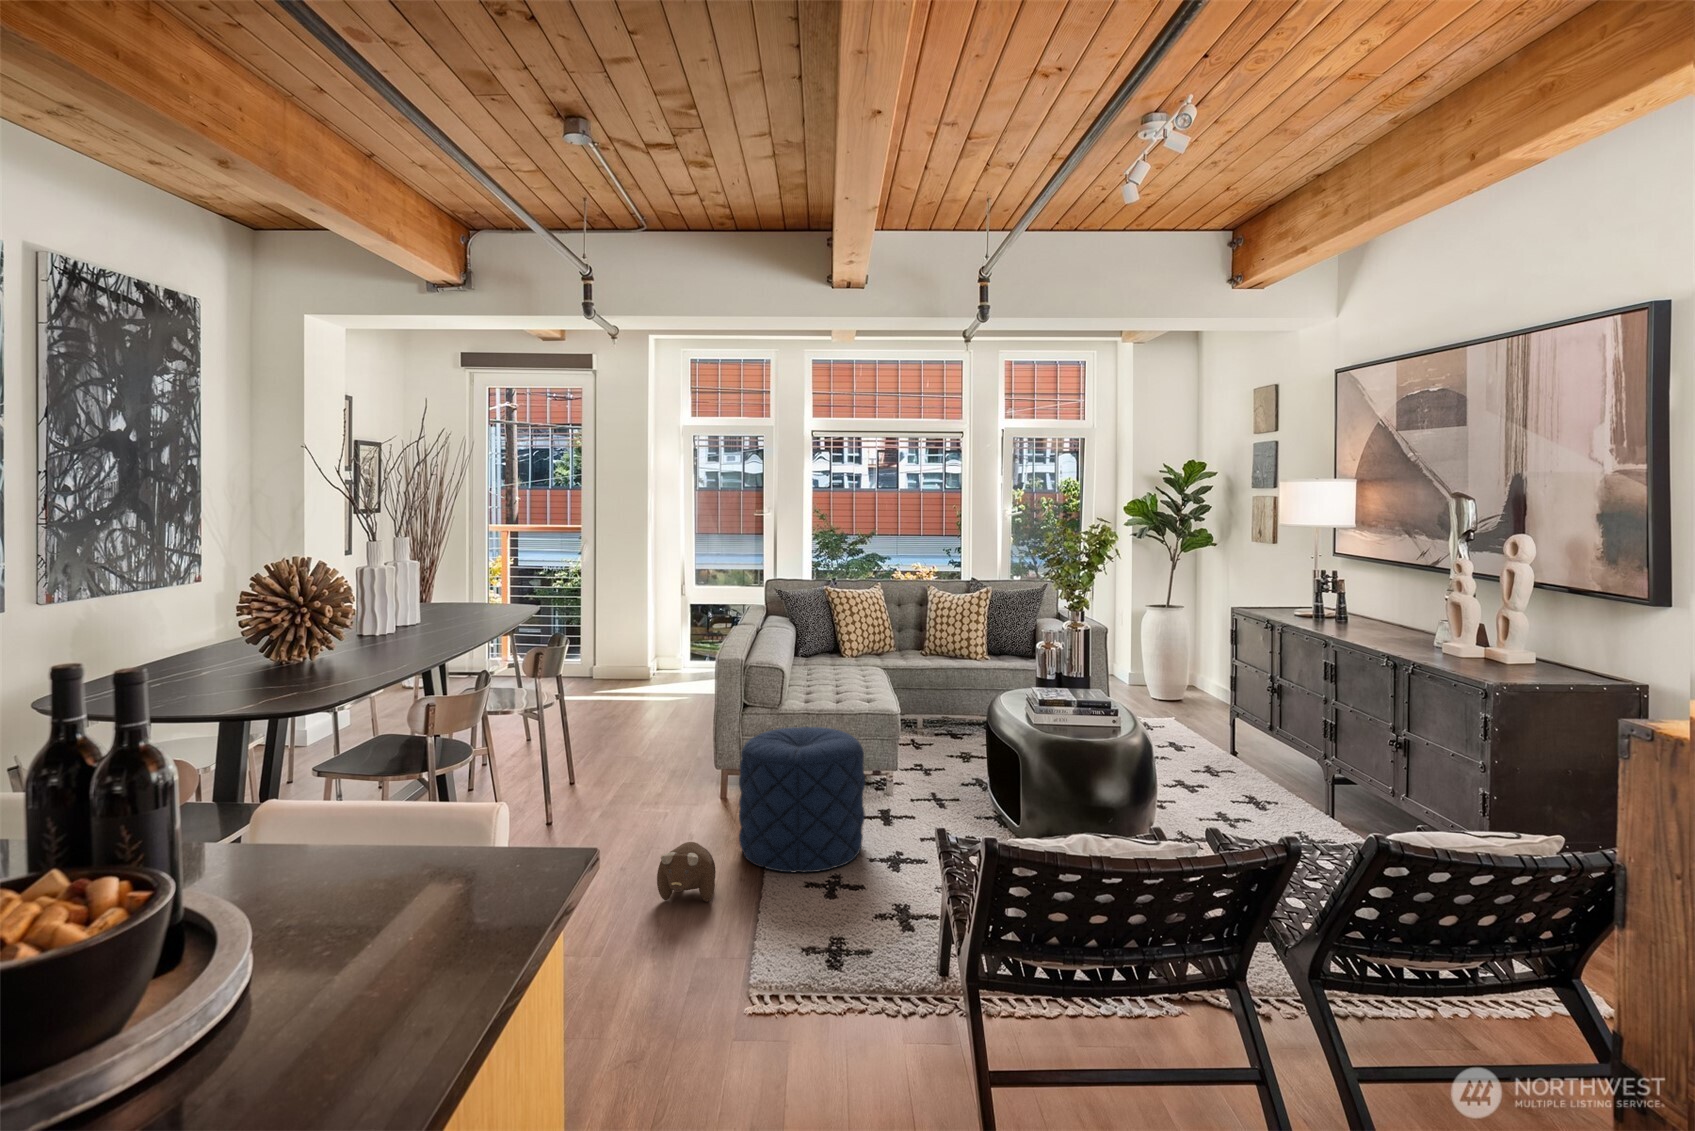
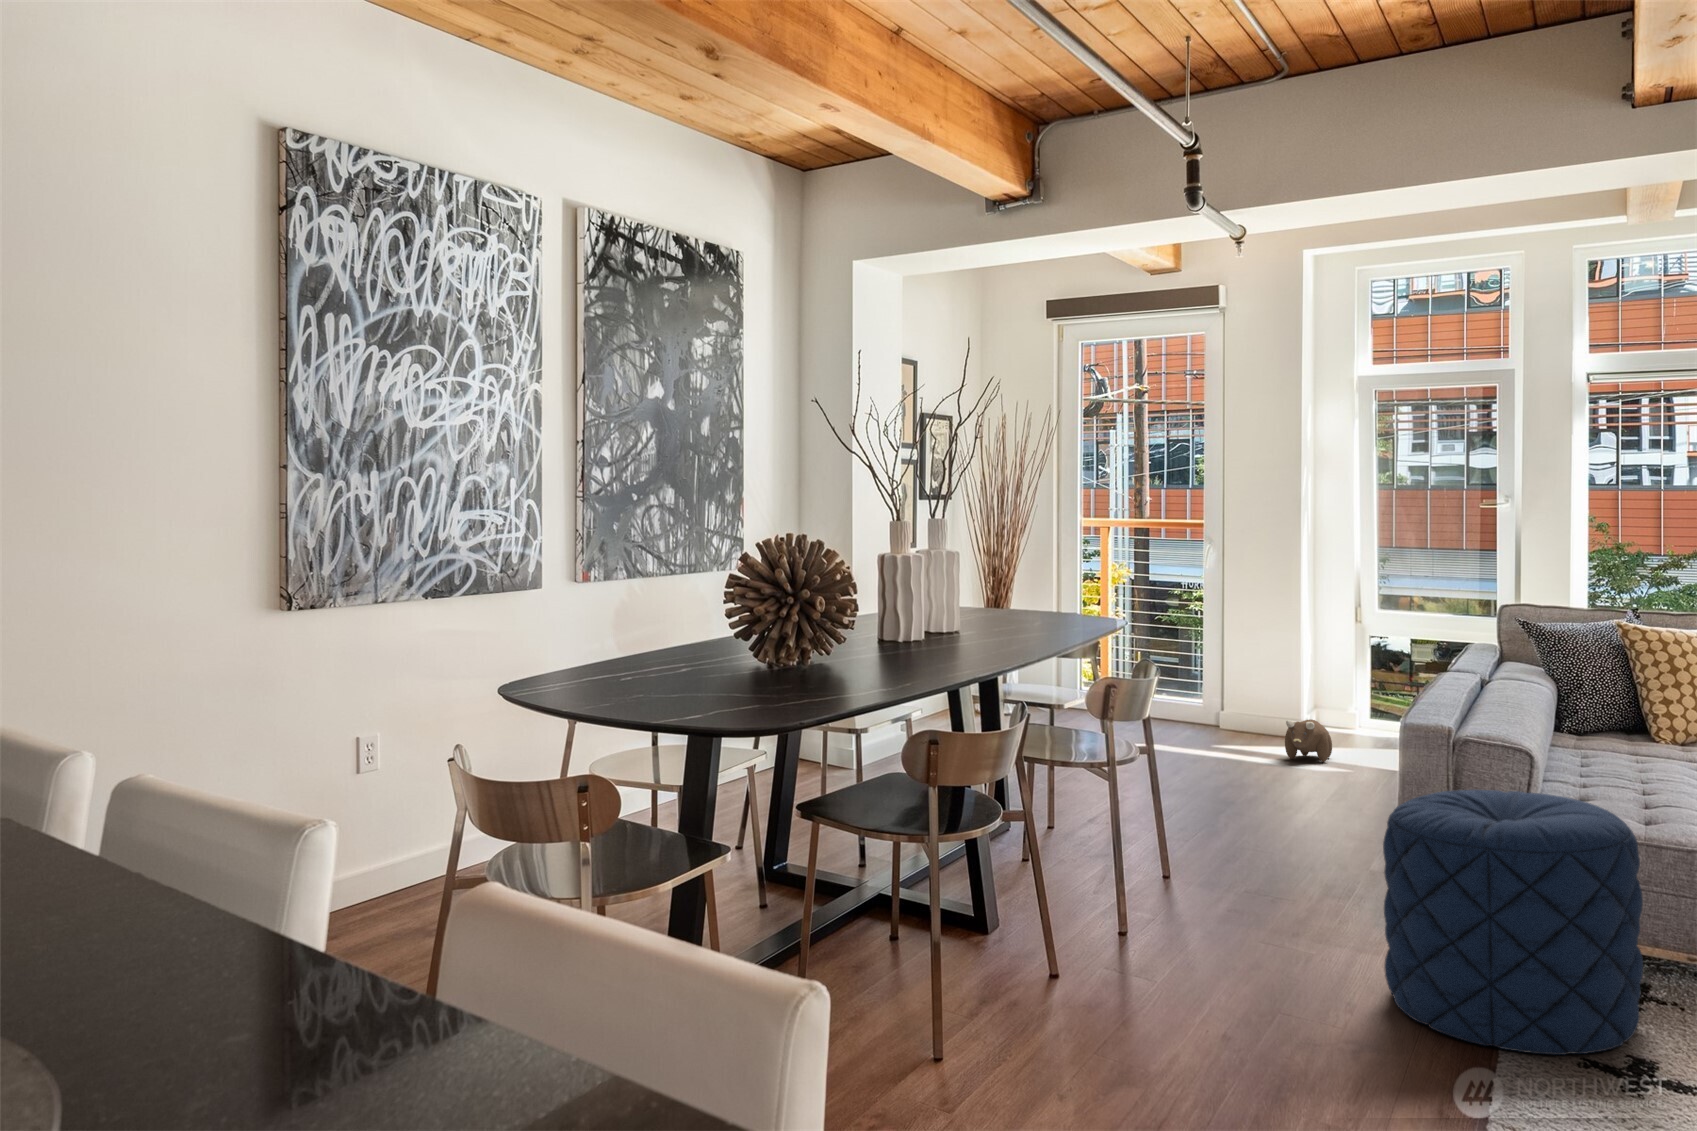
plush toy: present [657,842,716,902] -> present [1285,719,1332,762]

